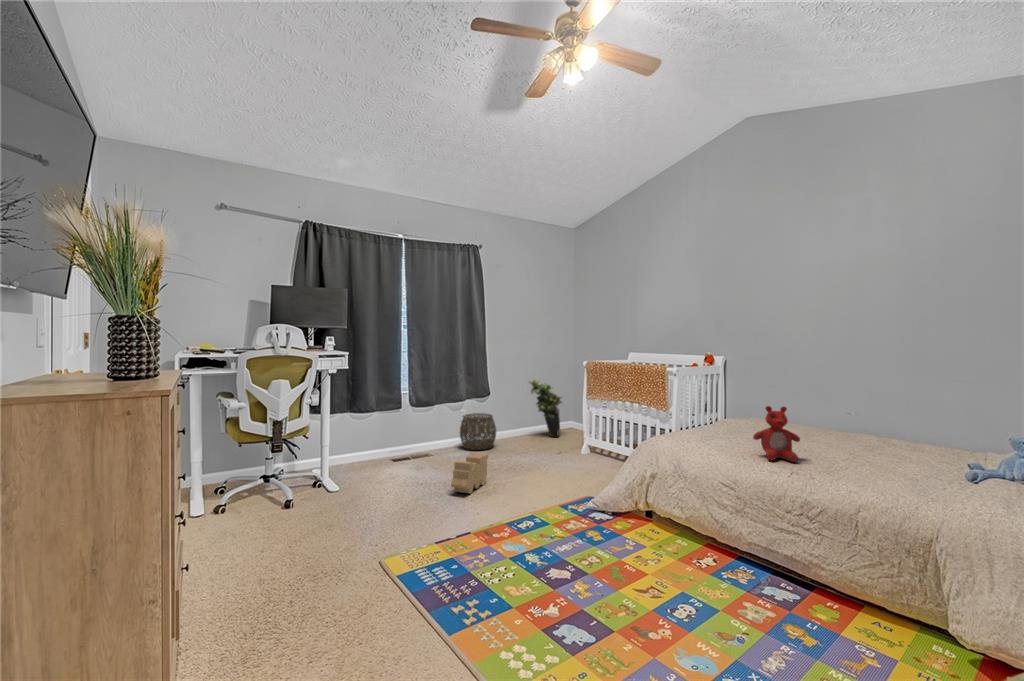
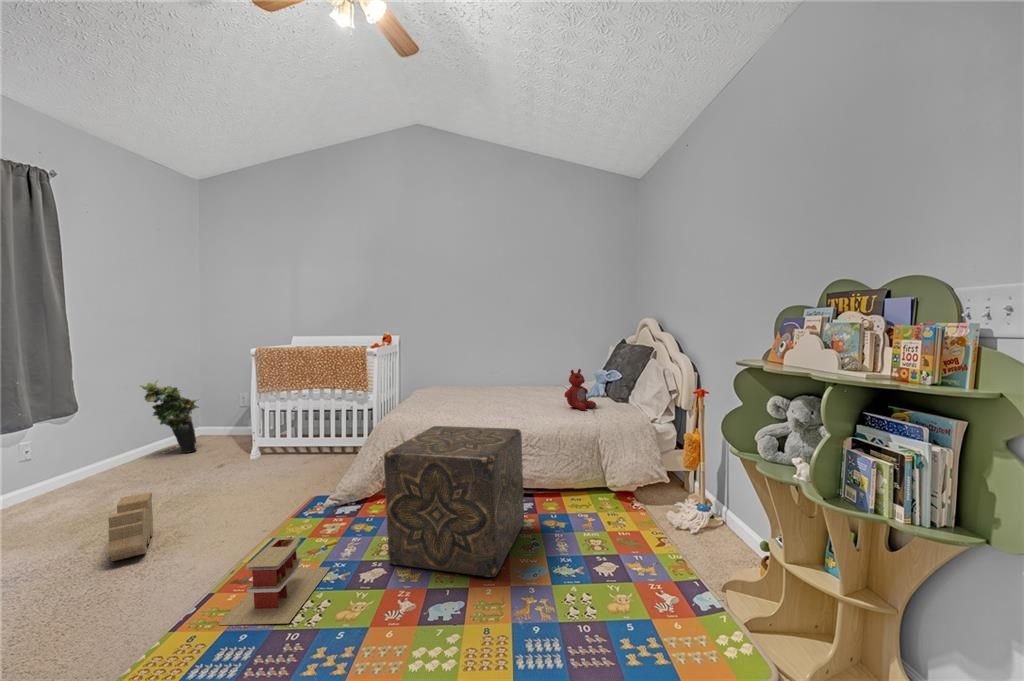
stuffed bear: present [753,406,800,462] -> present [564,369,596,410]
woven basket: present [460,413,496,450] -> none [25,442,107,504]
ottoman: none [578,455,751,638] -> present [384,426,524,577]
toy house: none [454,510,541,574] -> present [218,536,331,625]

